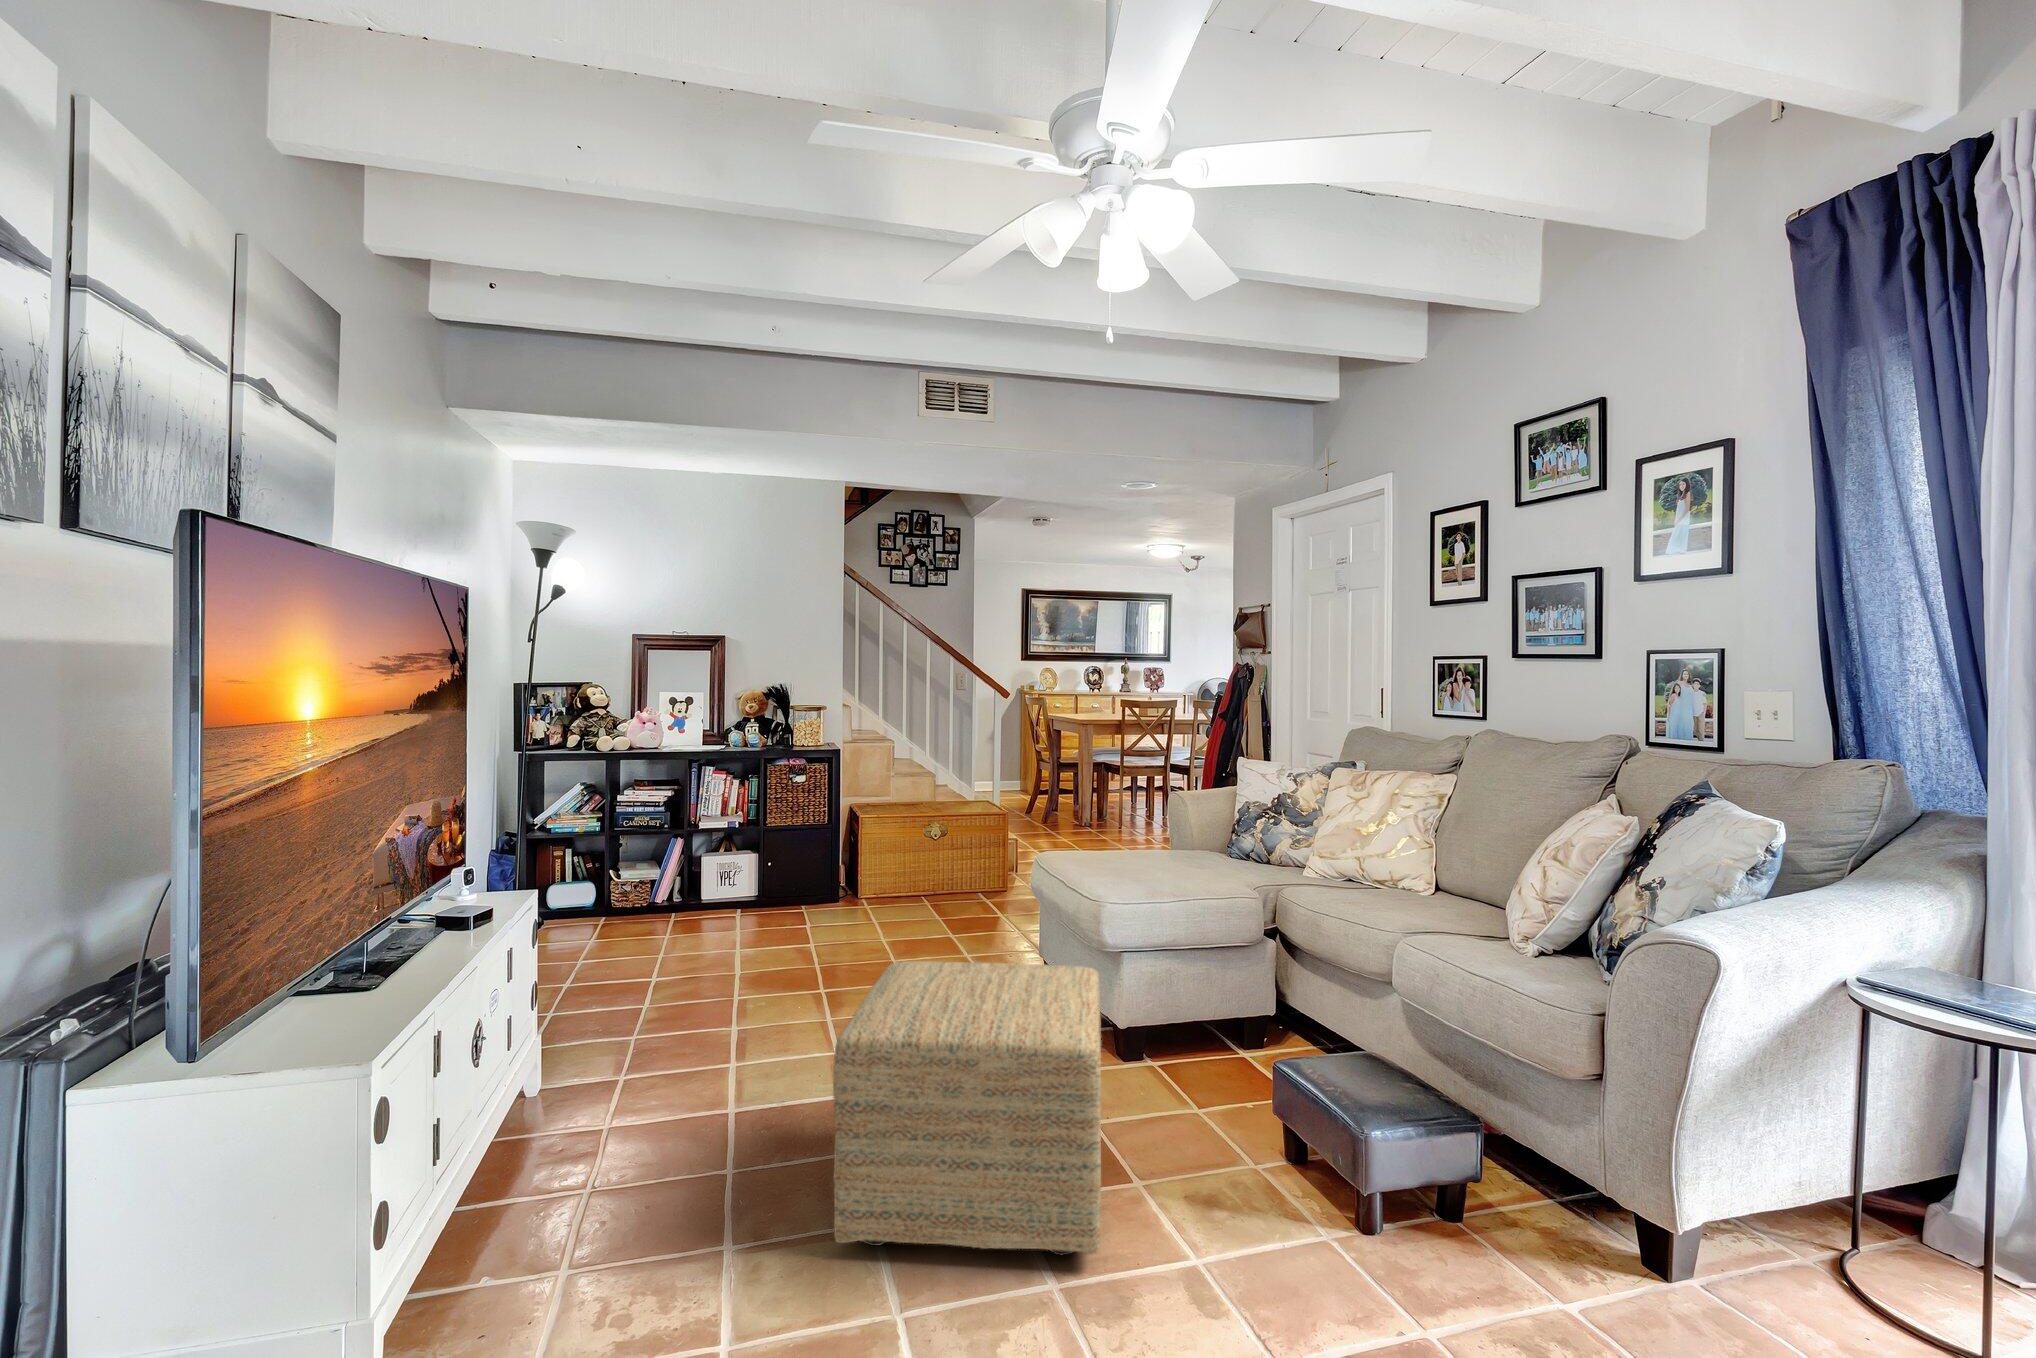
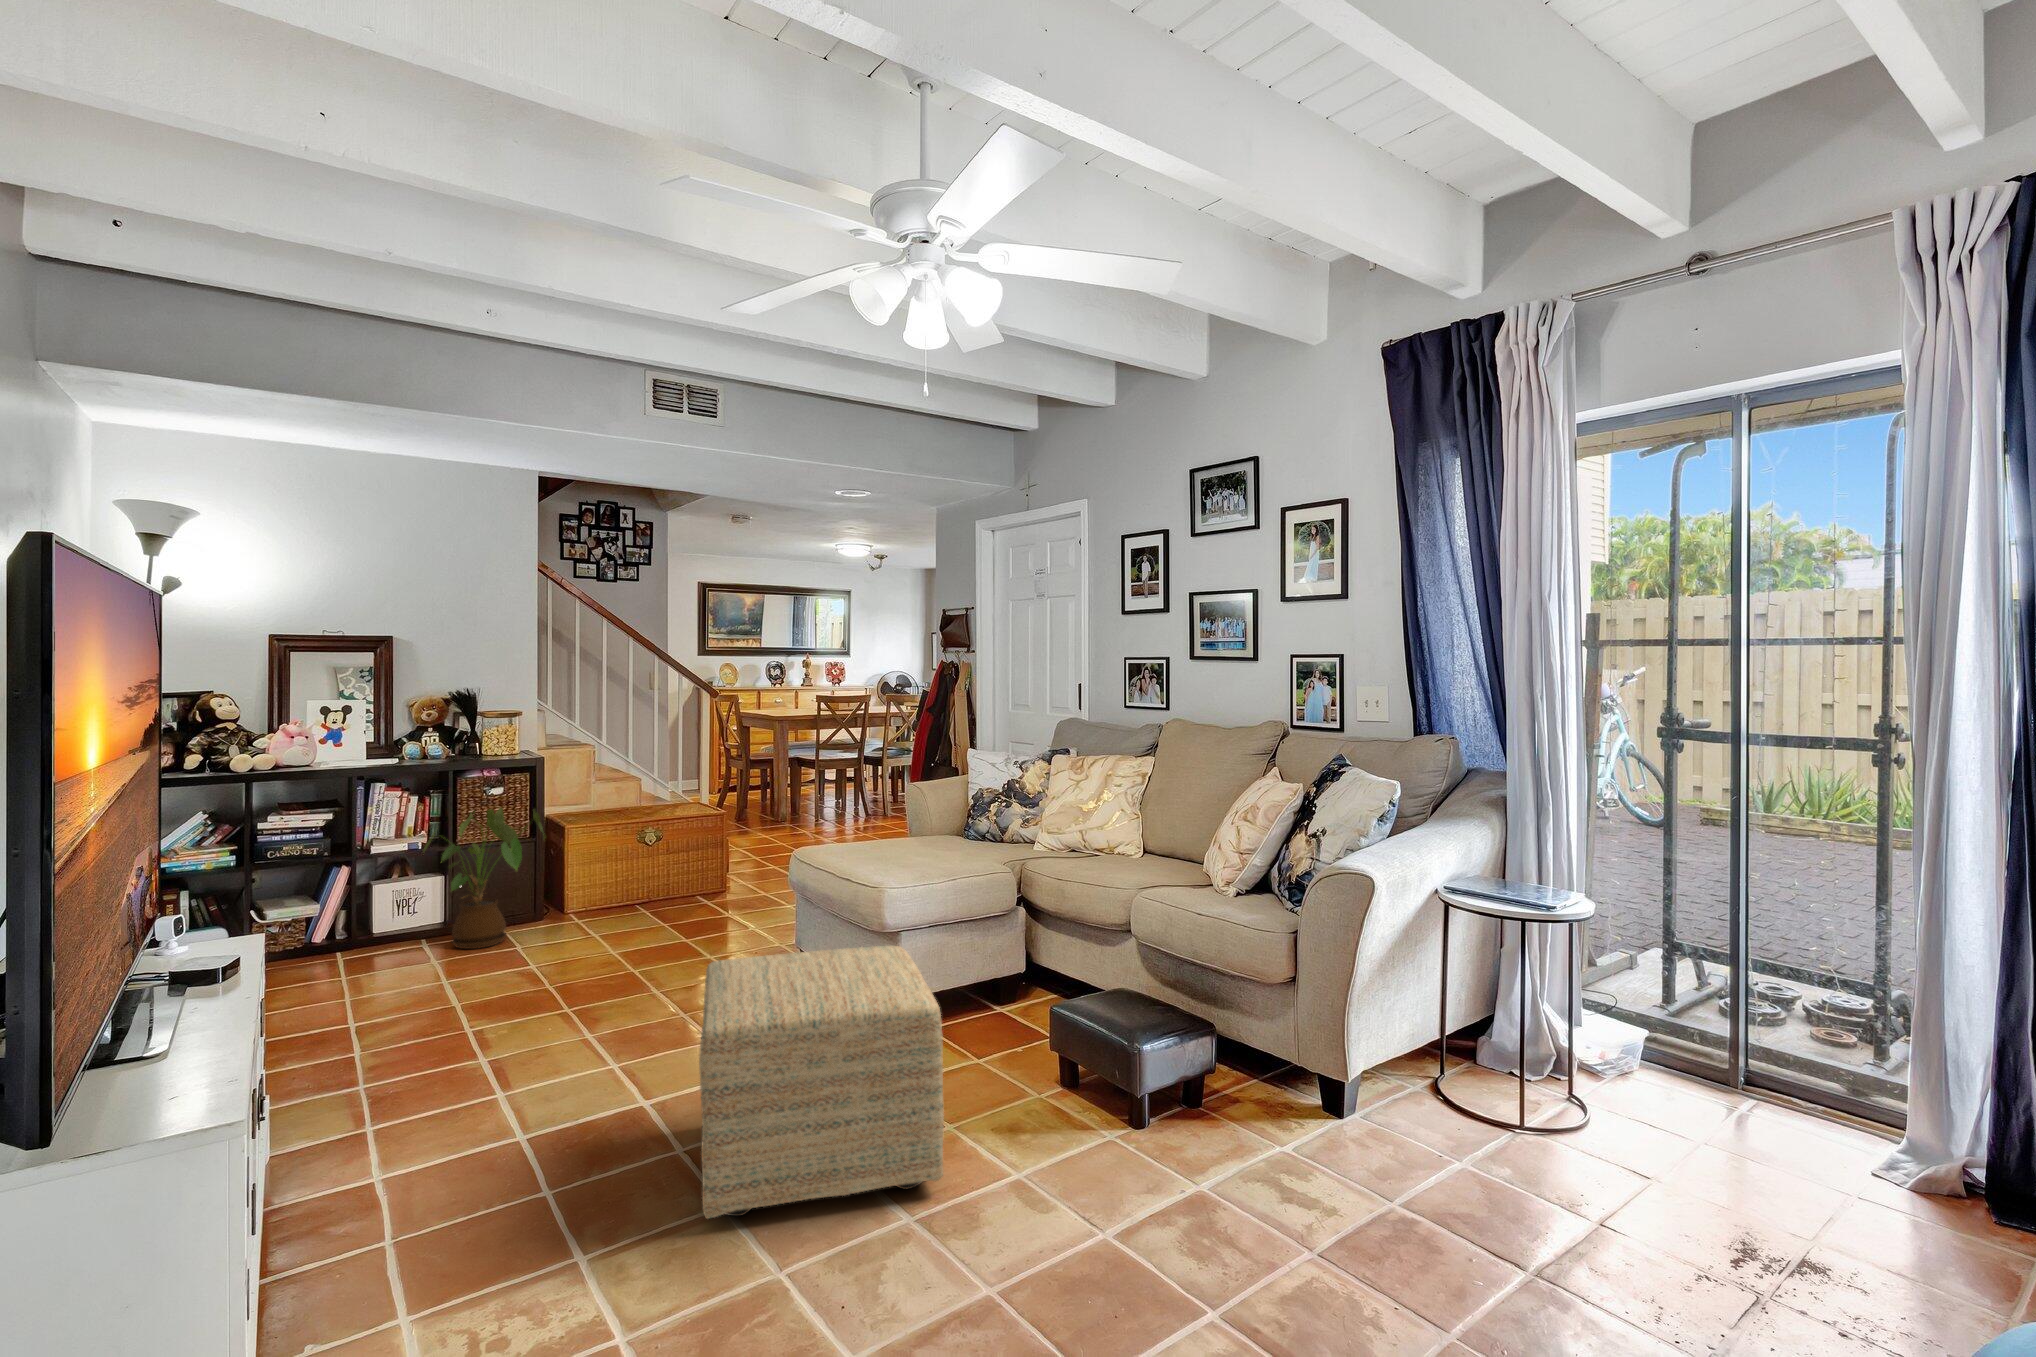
house plant: none [734,792,838,920] -> present [424,808,544,949]

